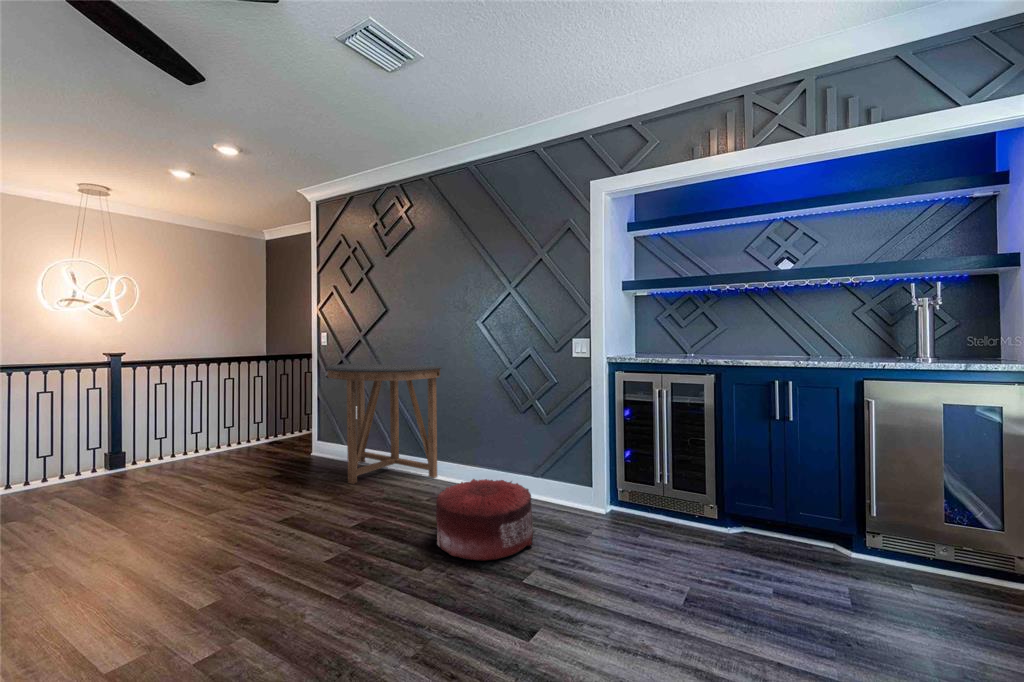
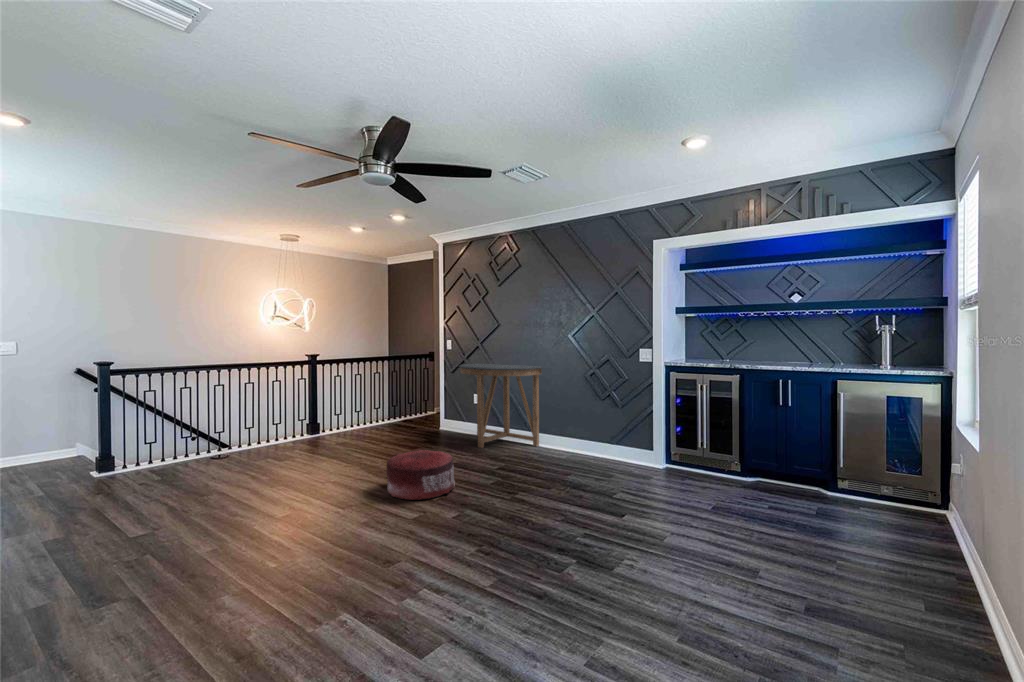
pouf: present [436,479,533,561] -> present [387,450,455,500]

